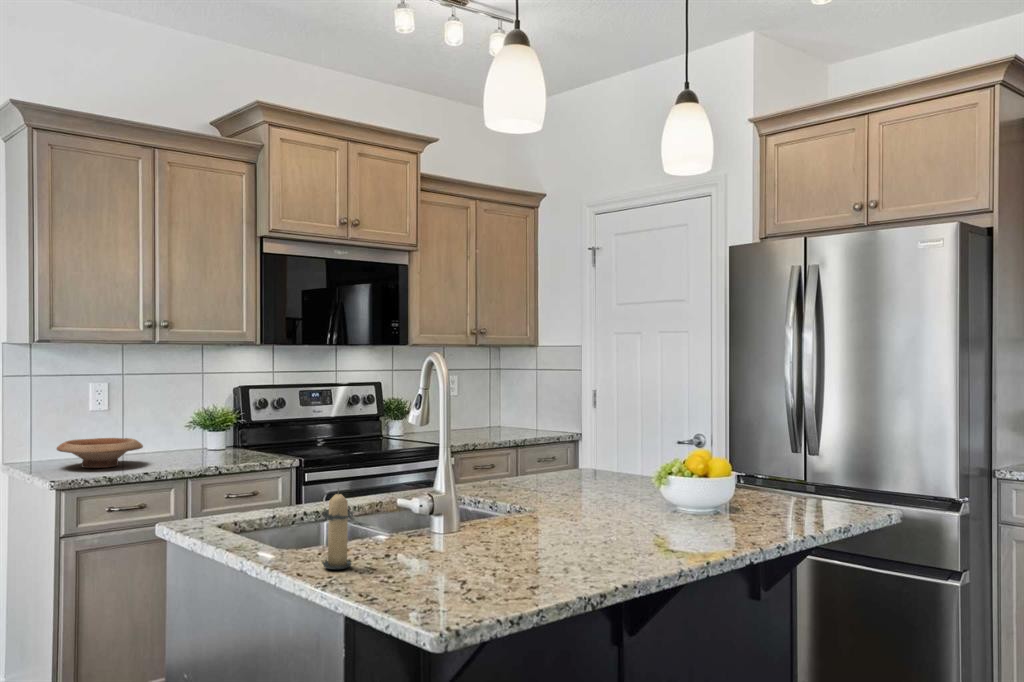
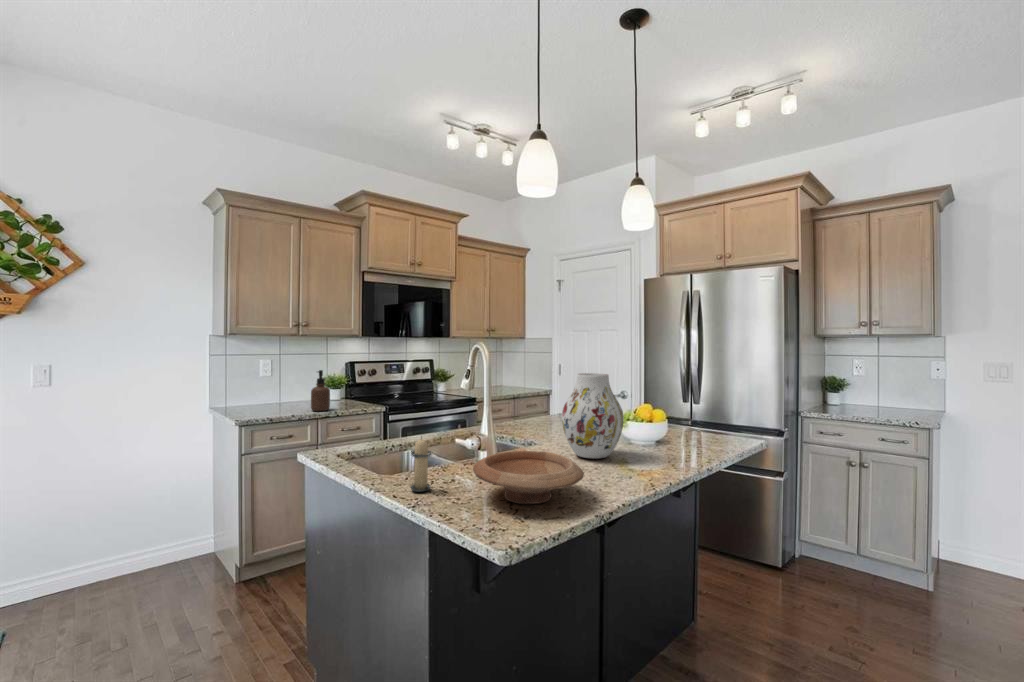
soap dispenser: none [176,400,207,467] -> present [311,370,330,411]
vase: none [561,400,656,531] -> present [562,373,624,459]
wooden bowl: present [57,438,143,468] -> present [473,451,584,504]

